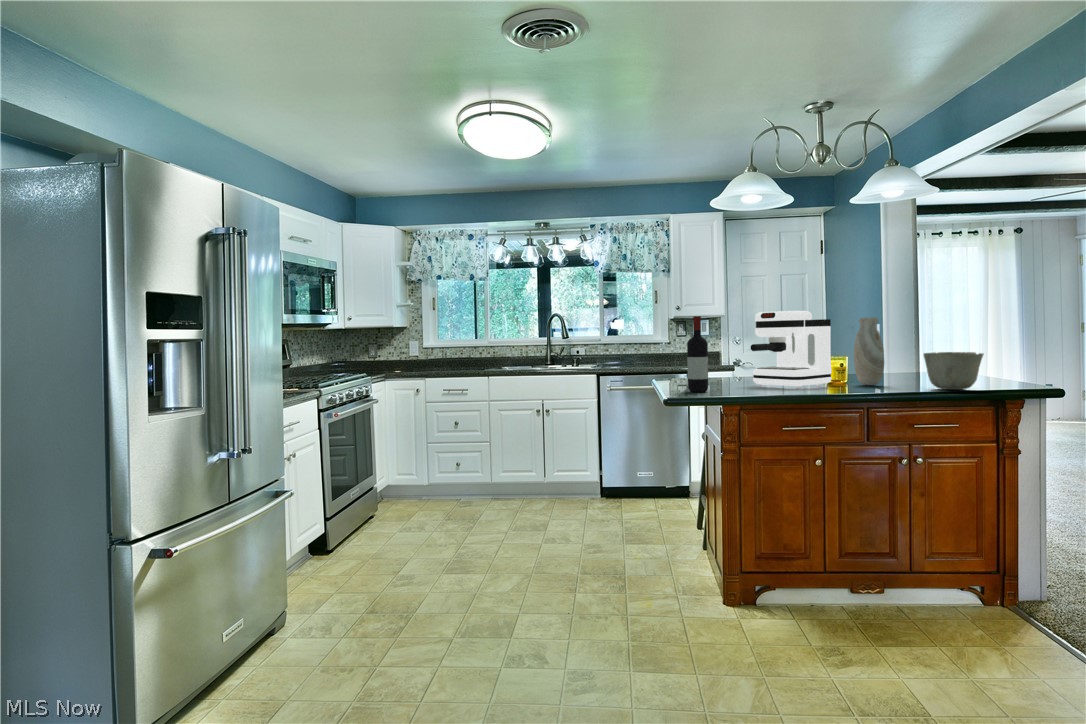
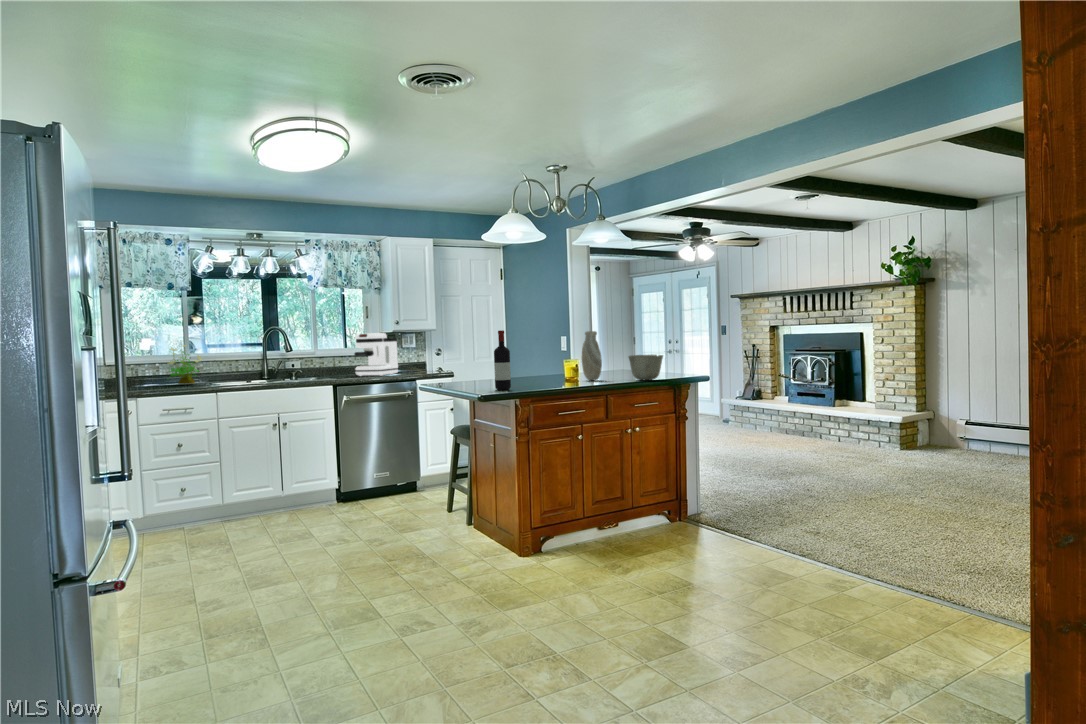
coffee maker: present [751,311,831,388] -> present [354,333,398,376]
potted plant: none [451,326,481,367] -> present [169,345,202,384]

